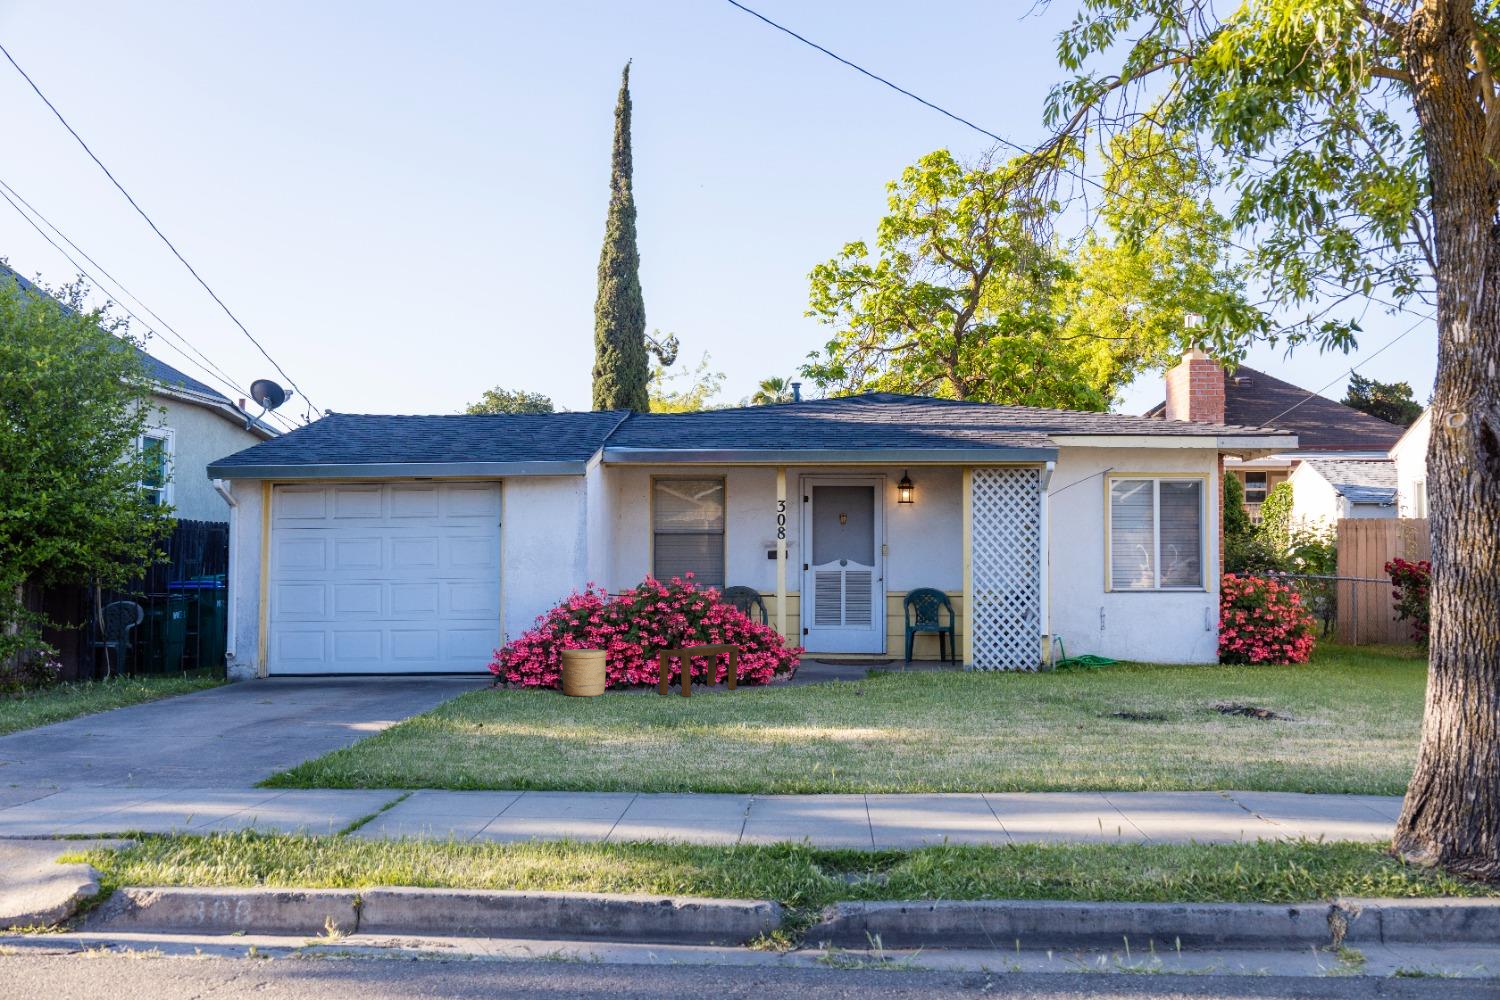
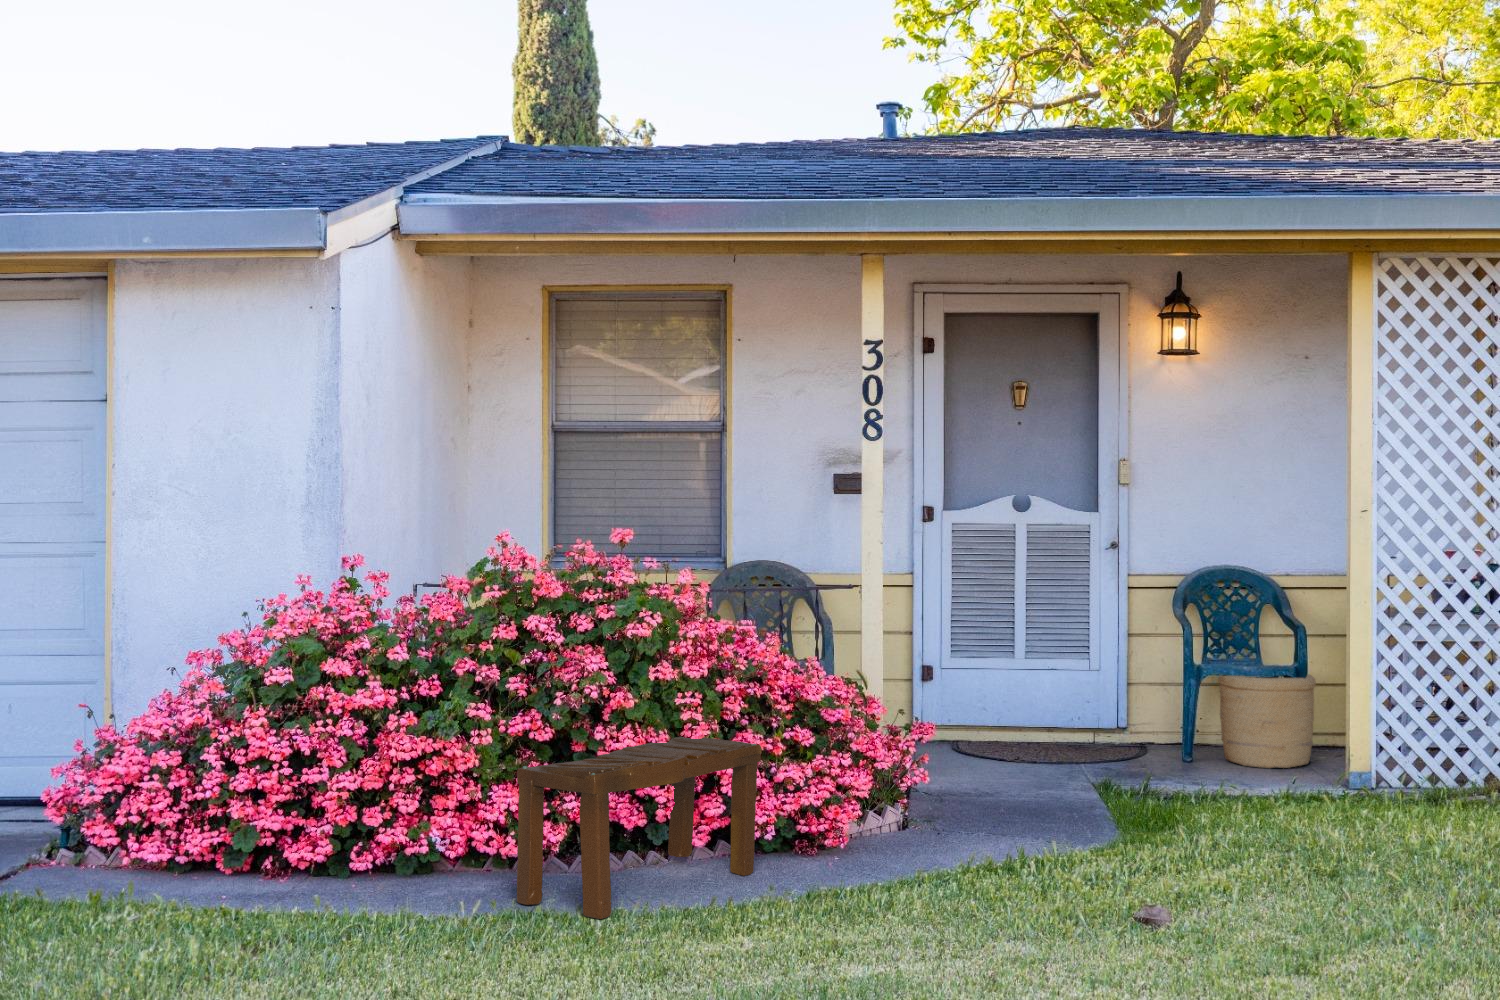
woven basket: present [561,649,607,696] -> present [1219,674,1316,768]

